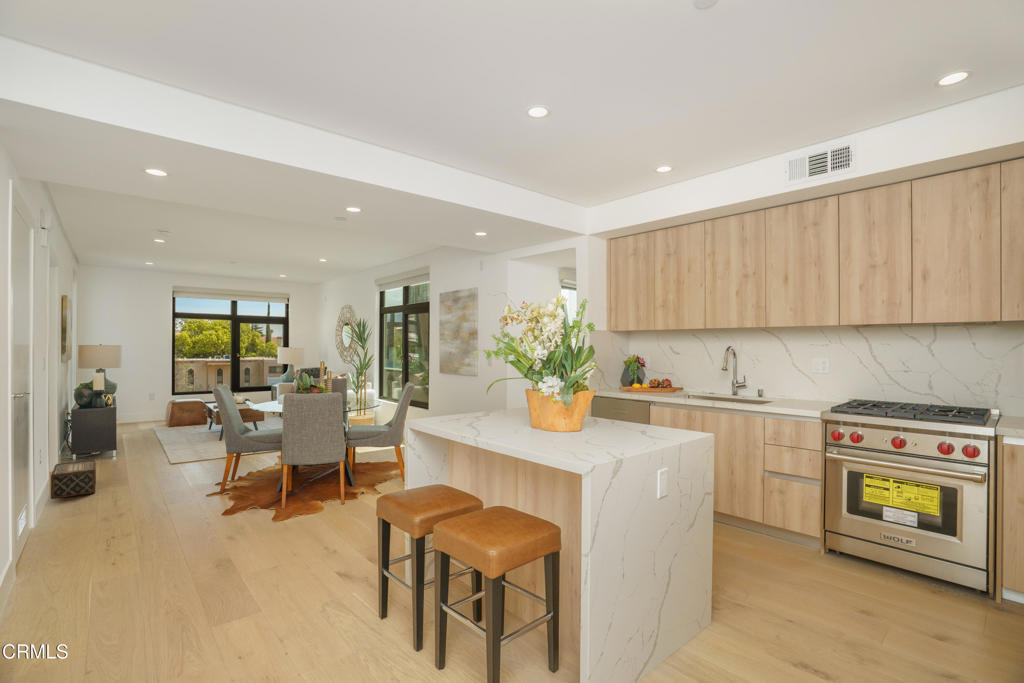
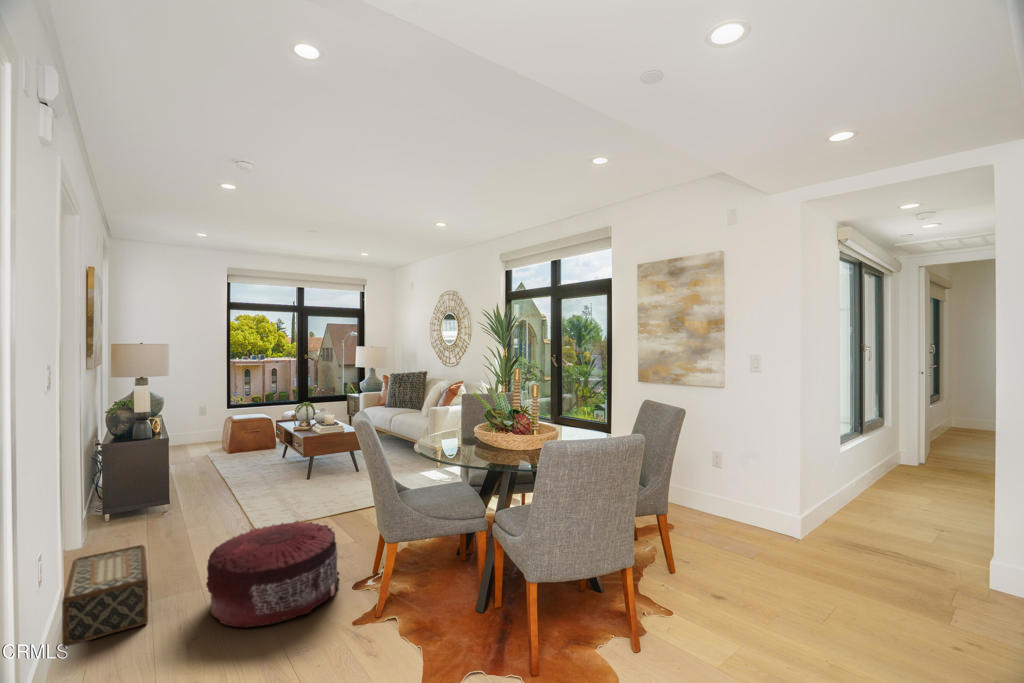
pouf: none [127,448,207,494] -> present [207,520,339,628]

